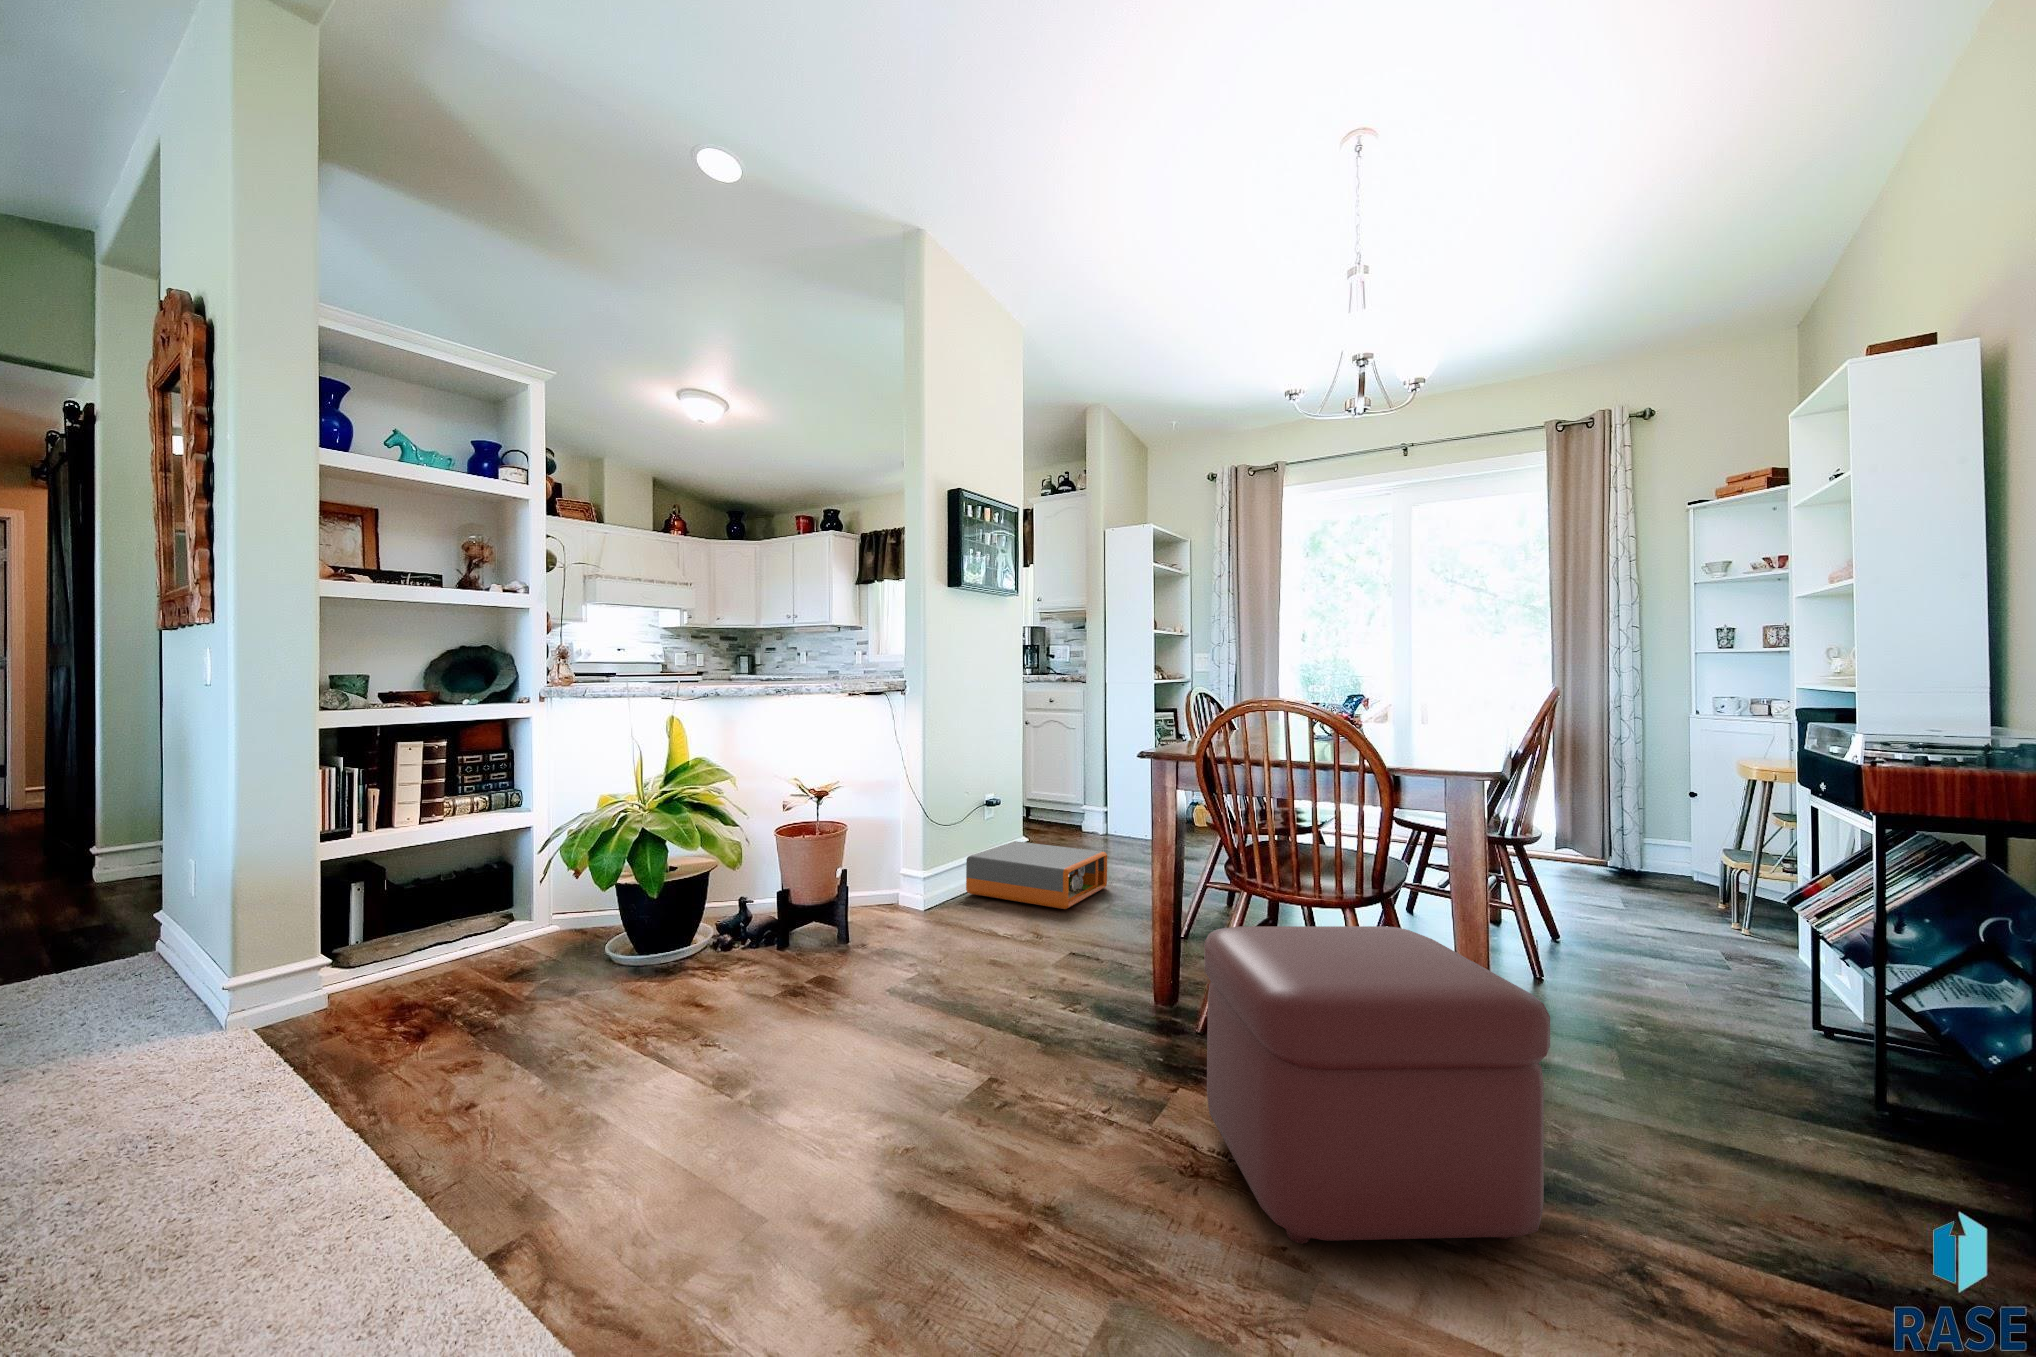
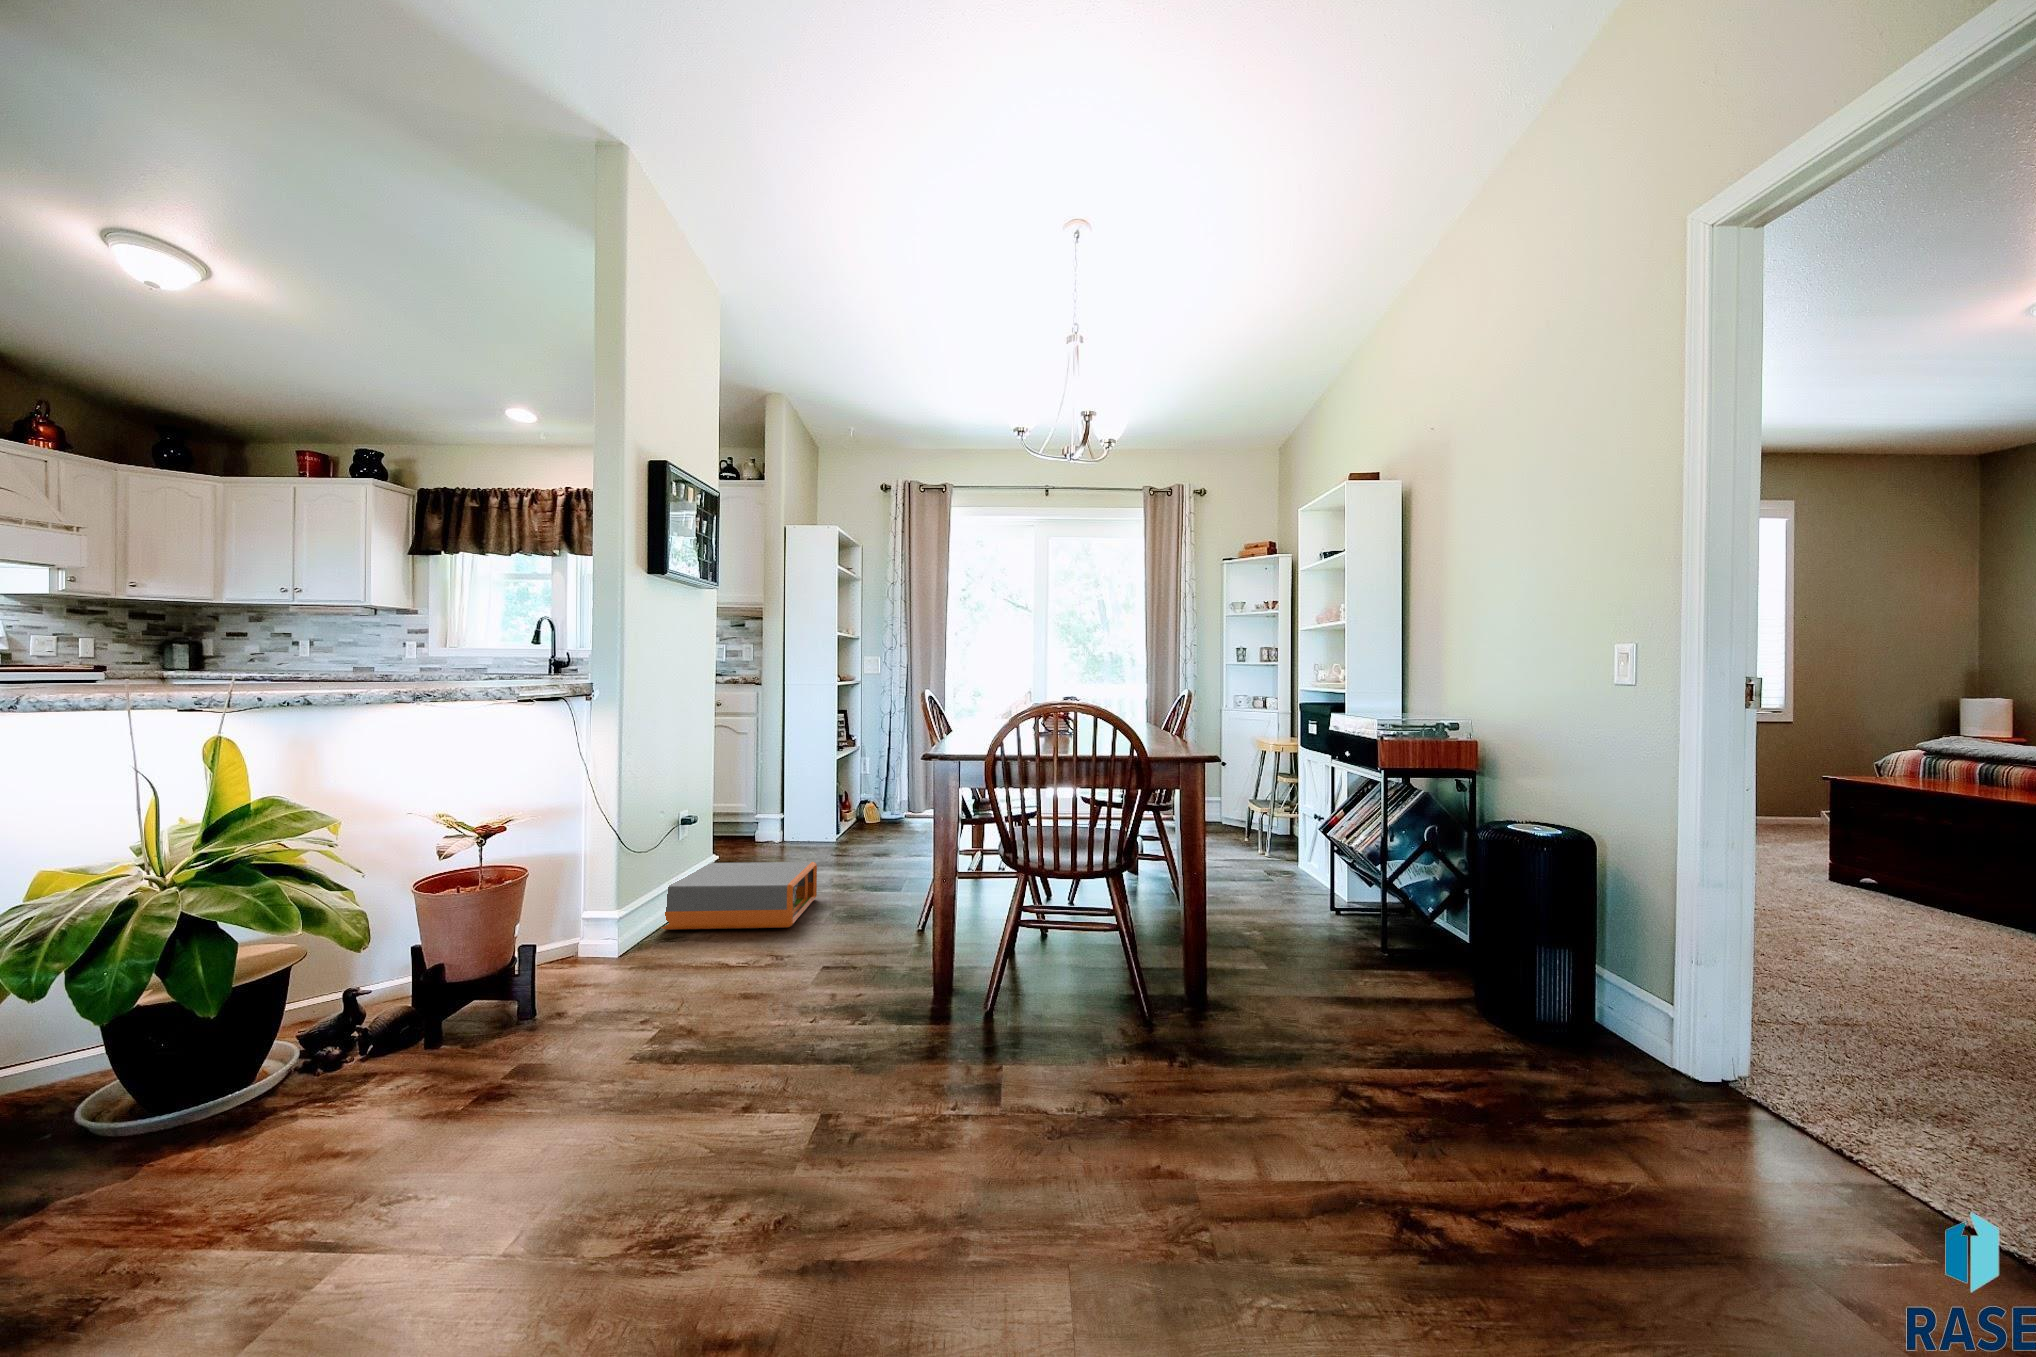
ottoman: present [1204,926,1550,1244] -> none [1042,887,1306,1159]

